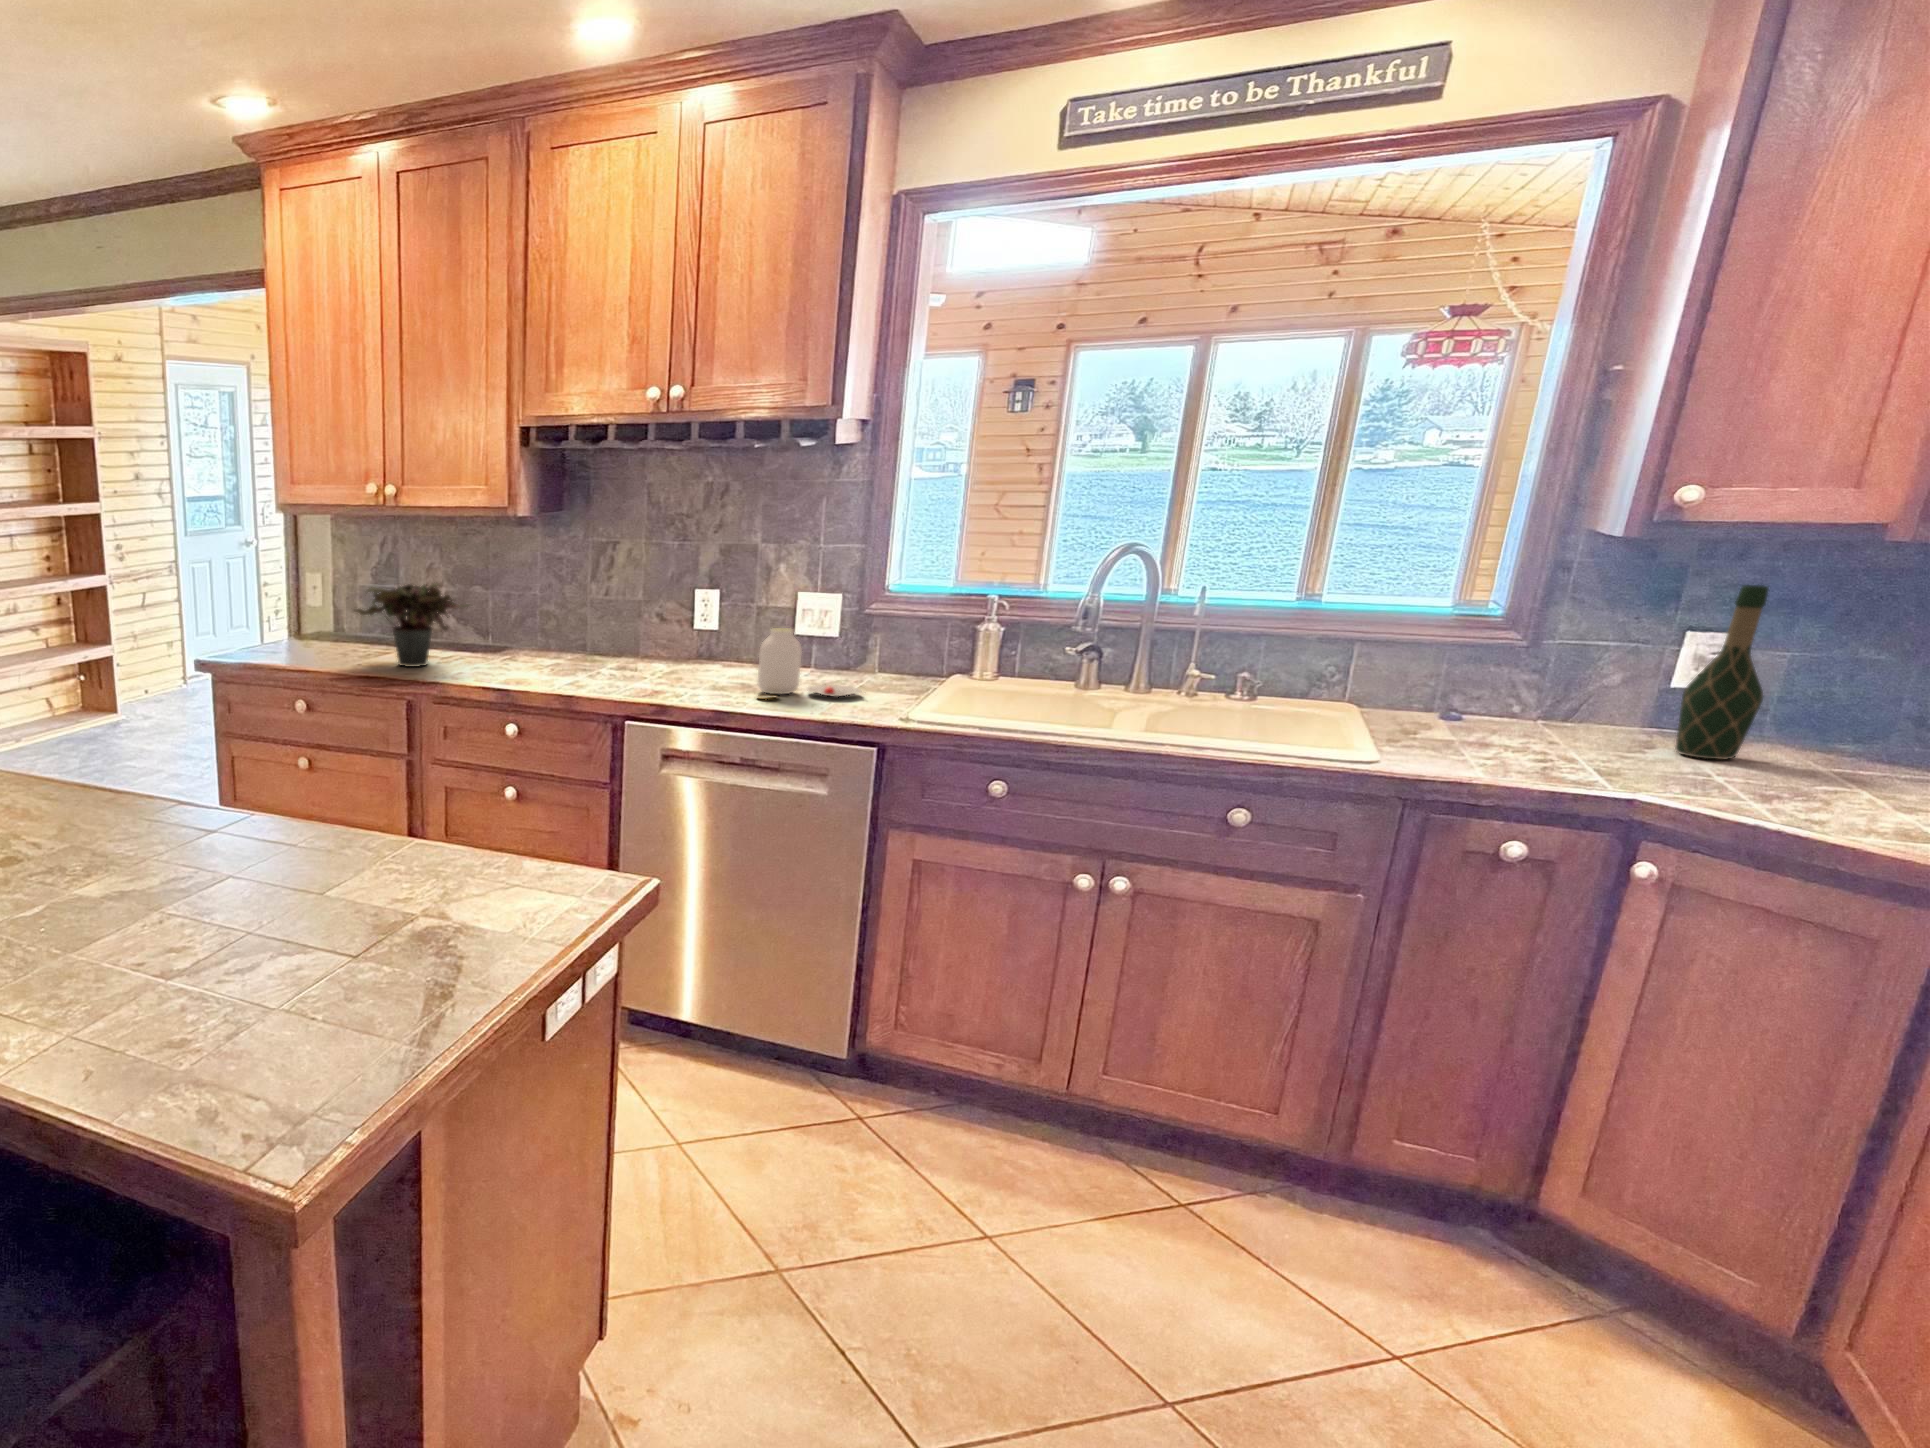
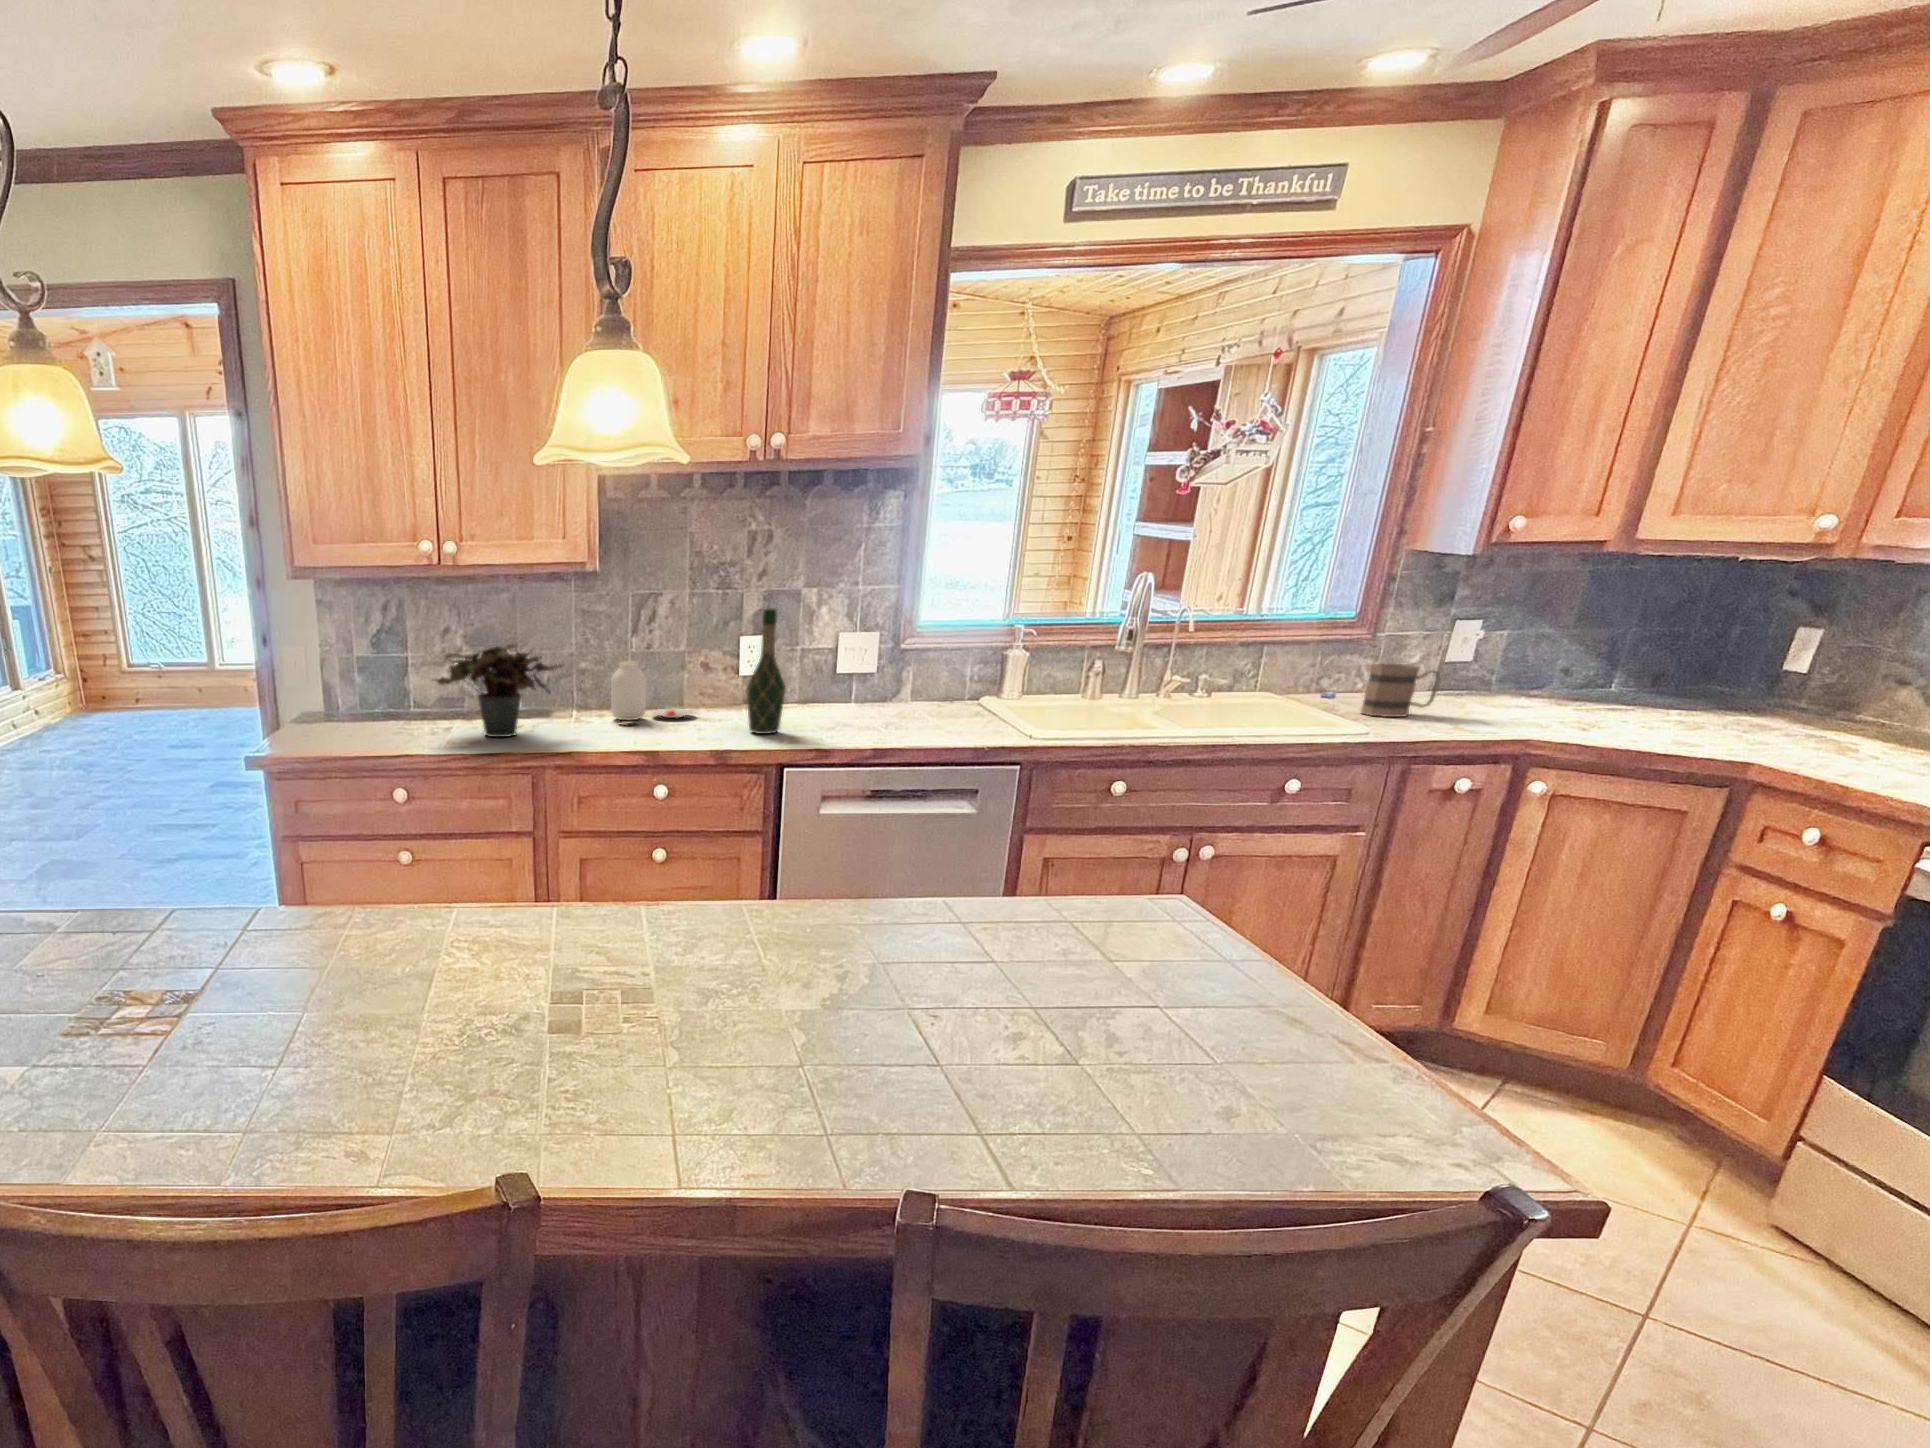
wine bottle: present [1676,585,1768,760] -> present [747,608,786,734]
jar: present [757,628,861,699] -> present [611,661,696,725]
mug: none [1446,674,1570,748] -> present [1361,664,1440,717]

